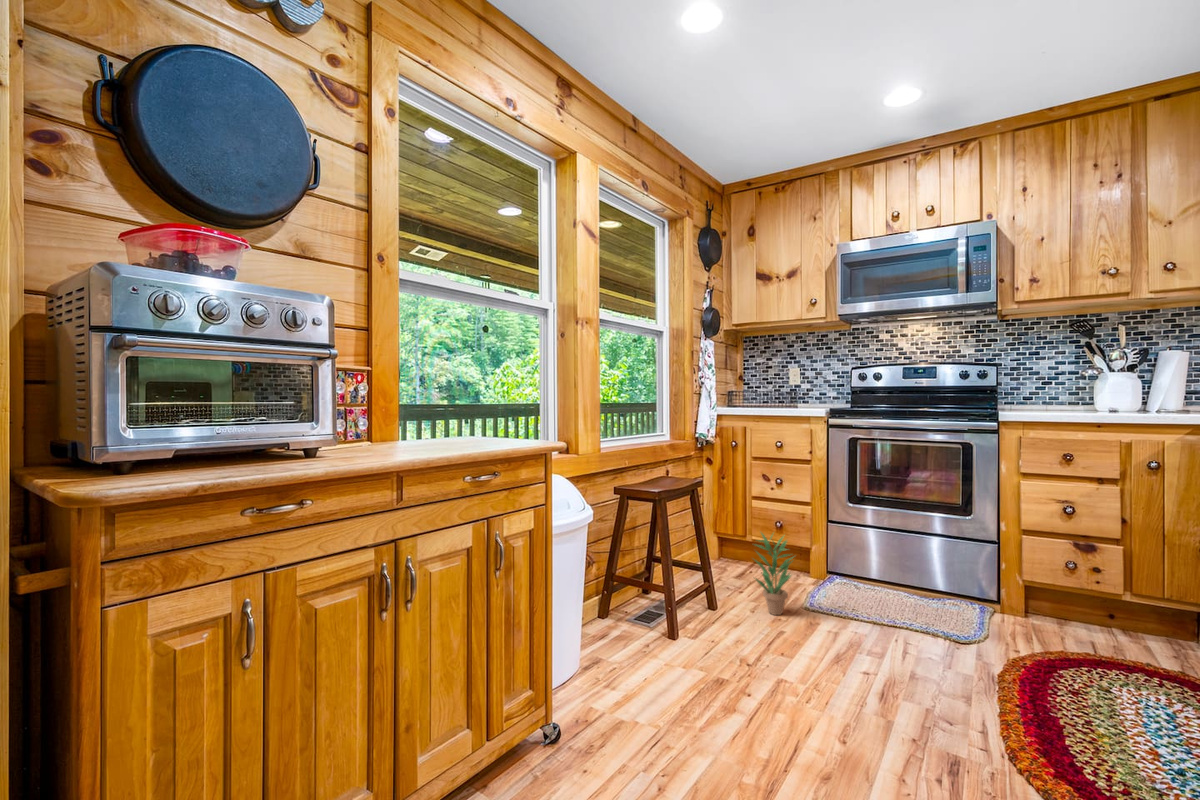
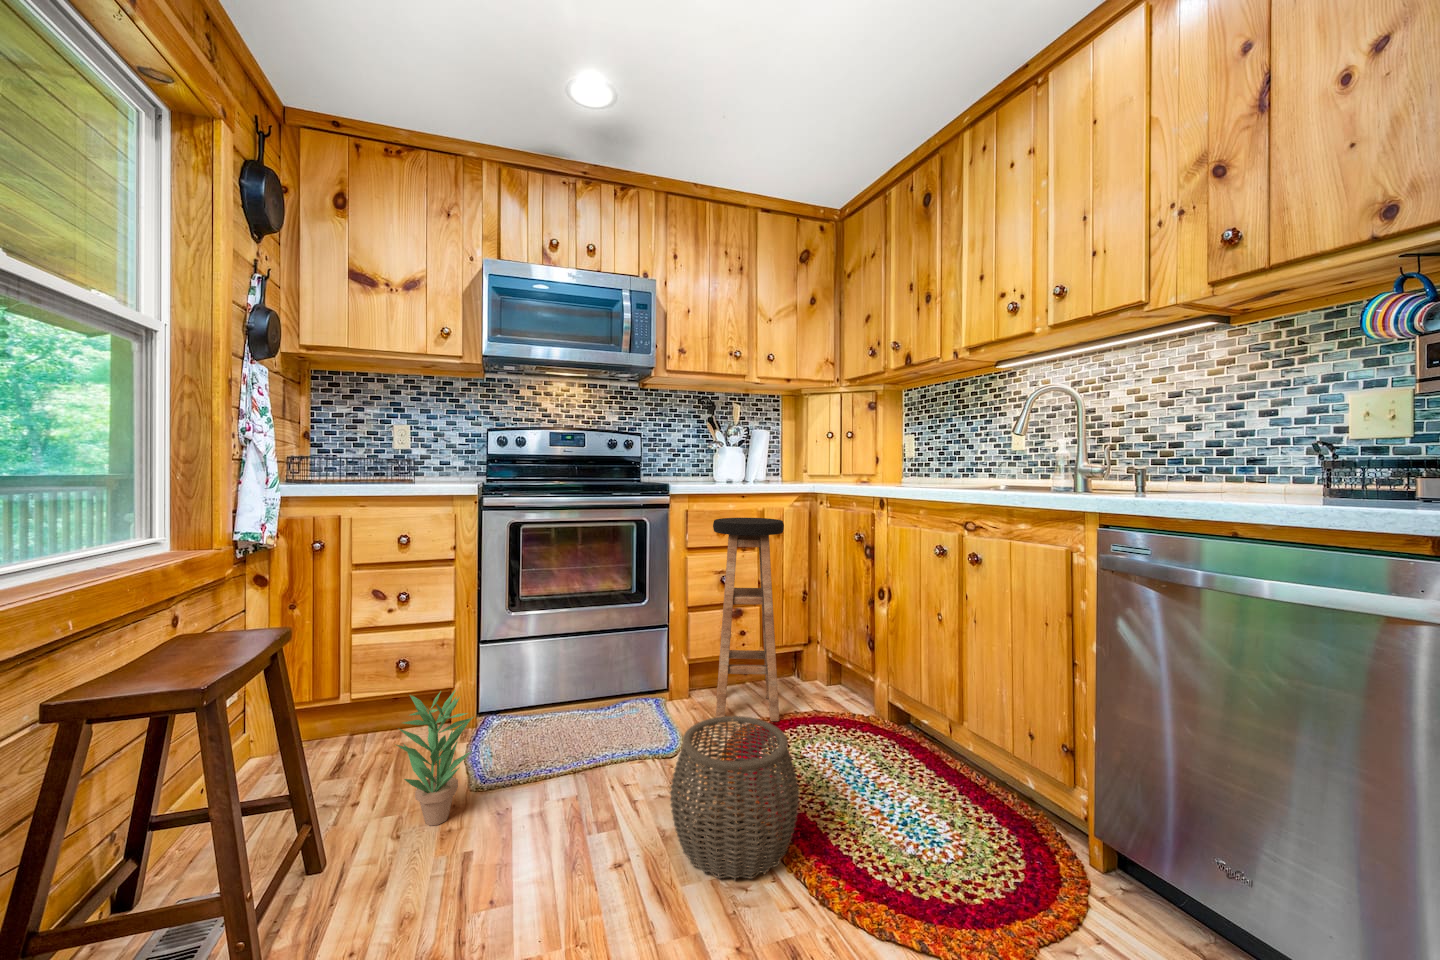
bar stool: none [1034,444,1134,660] -> present [713,518,784,721]
woven basket: none [904,595,1029,719] -> present [670,716,799,880]

